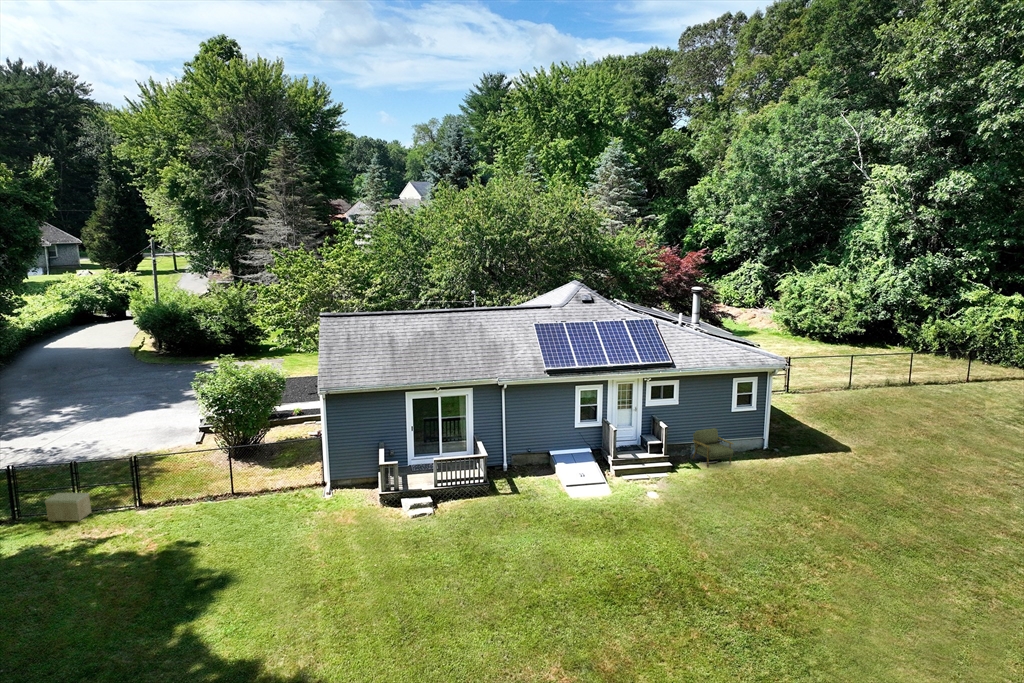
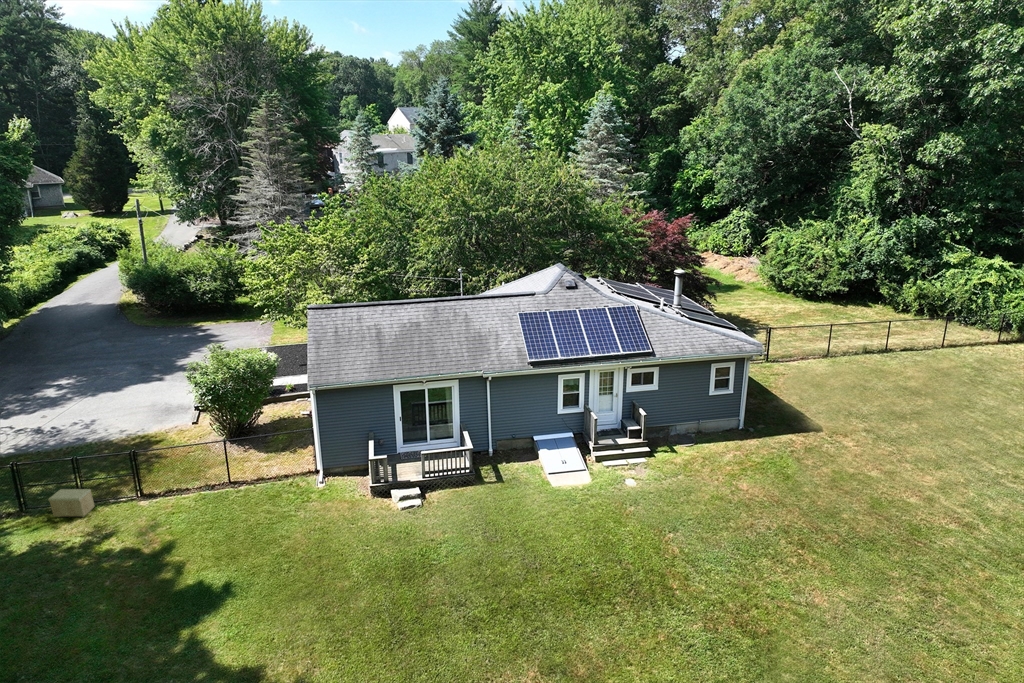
armchair: present [693,428,733,467] -> none [670,411,710,450]

